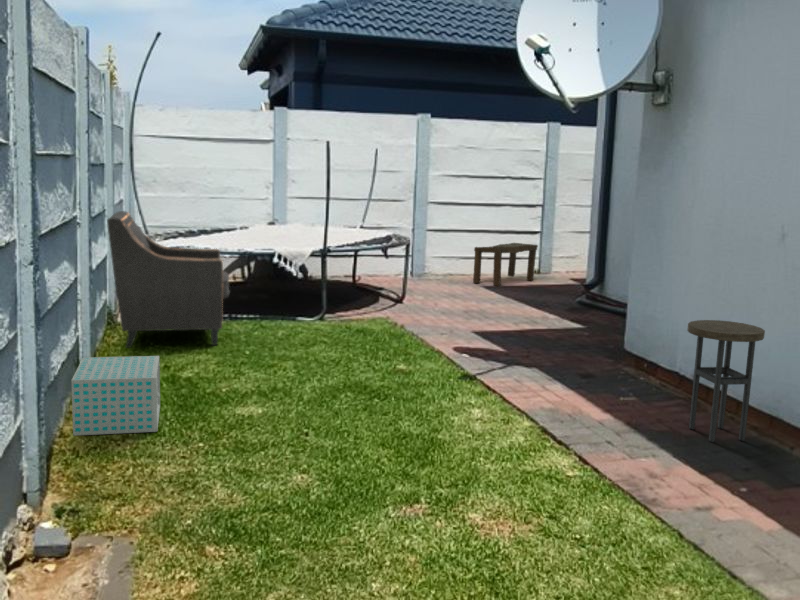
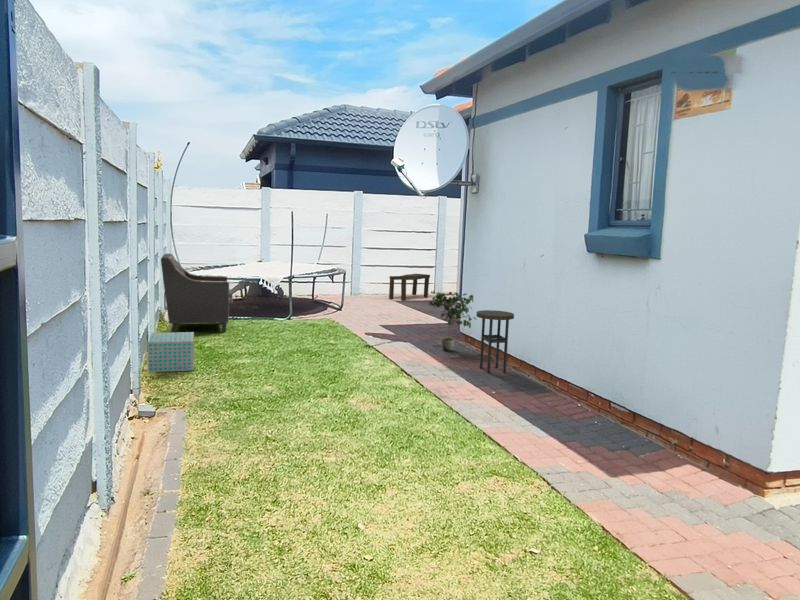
potted plant: none [574,282,666,388] -> present [428,292,476,351]

